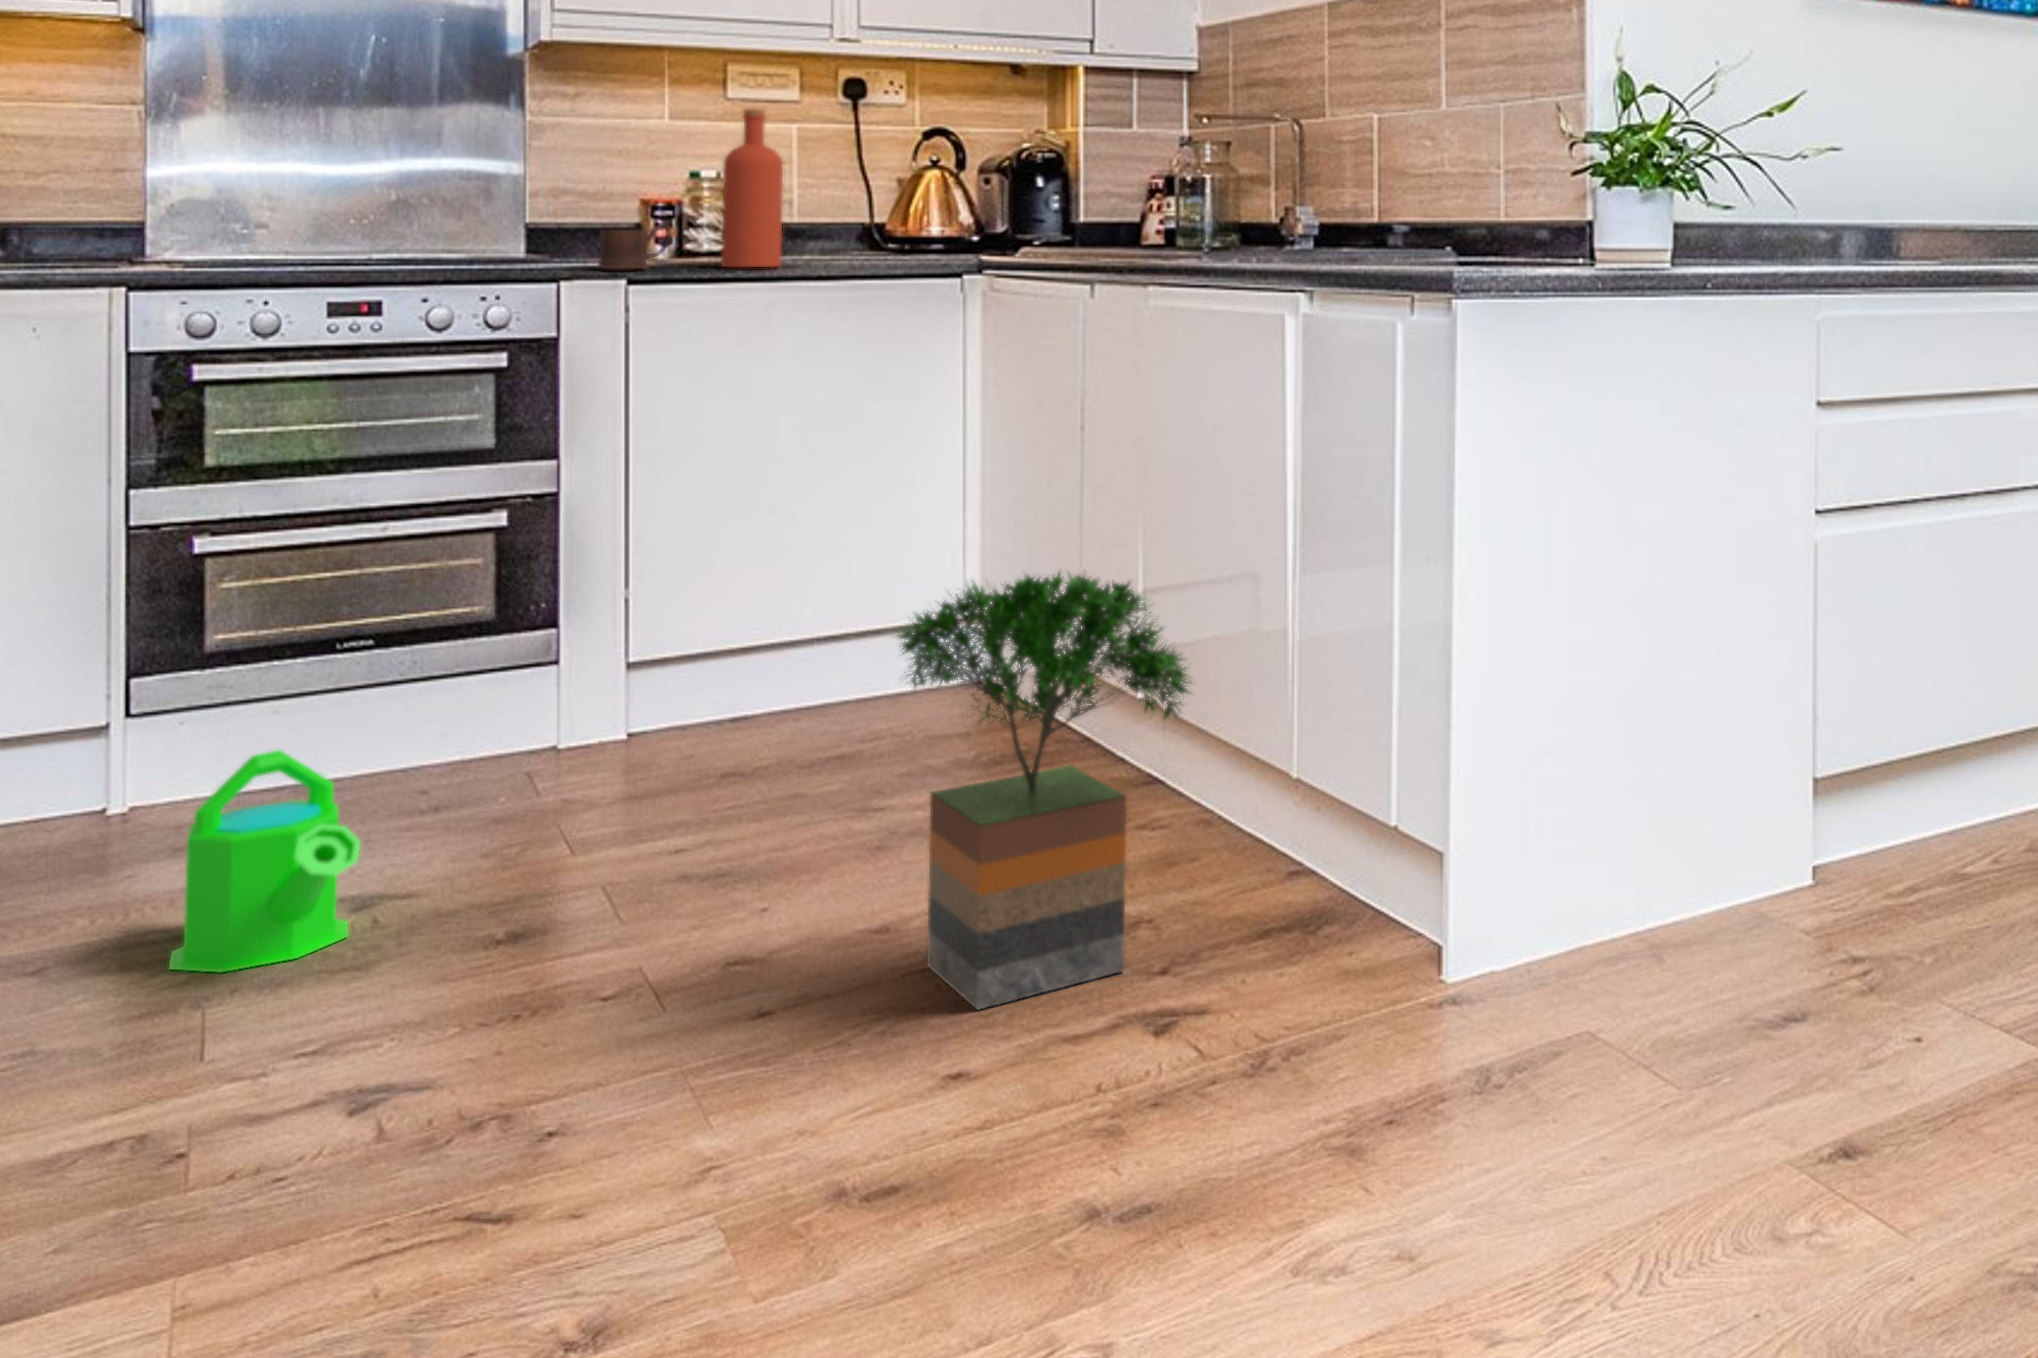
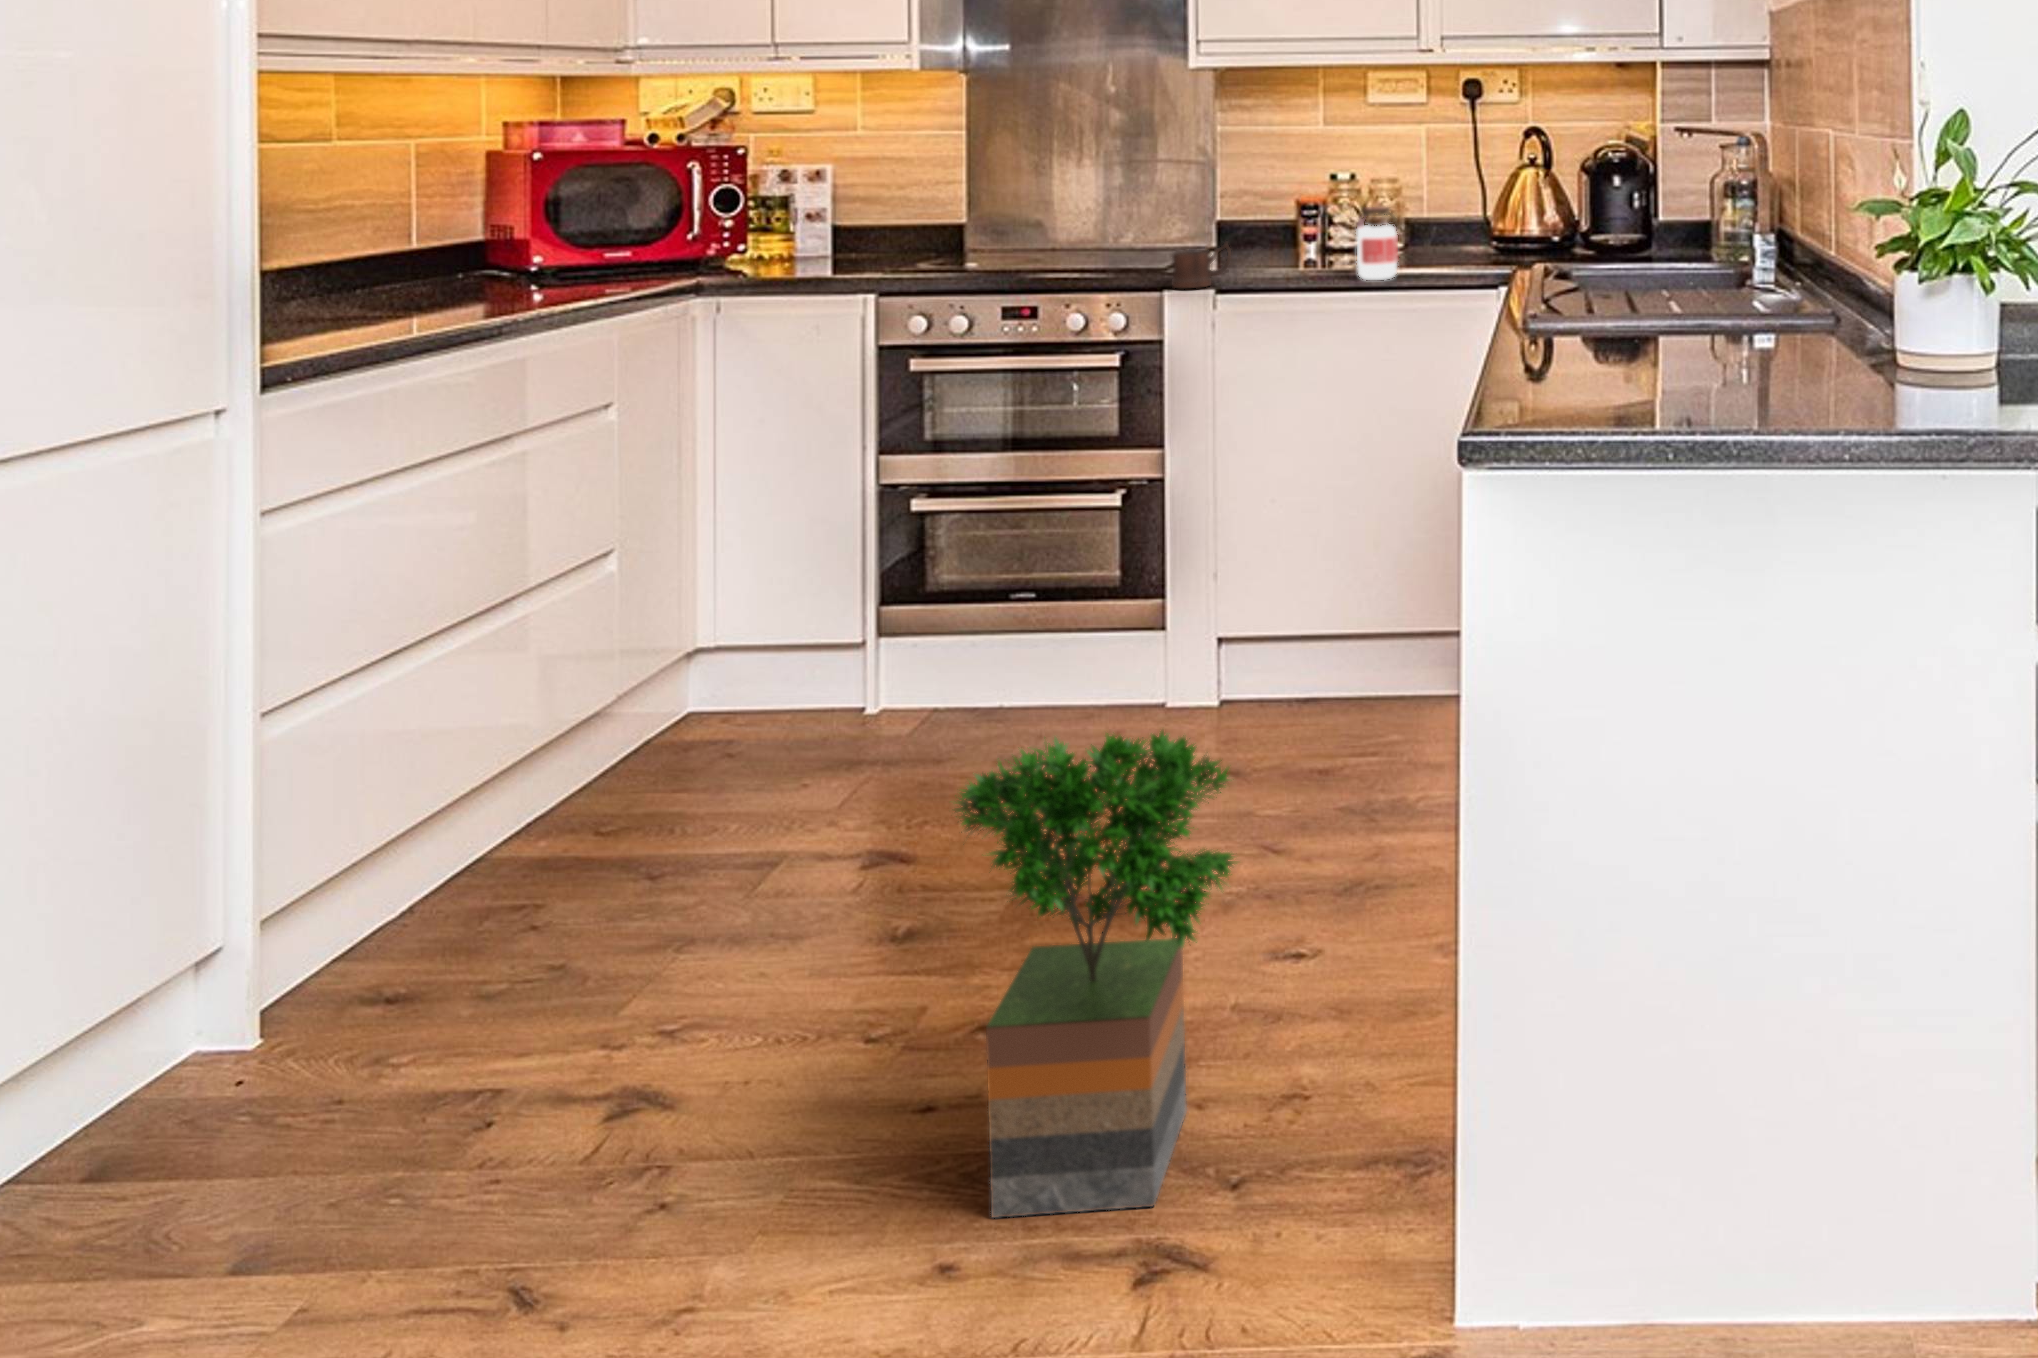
bottle: present [721,109,783,267] -> none [1269,137,1322,285]
jar: none [819,188,872,265] -> present [1357,207,1399,280]
watering can: present [169,750,361,972] -> none [676,743,818,930]

